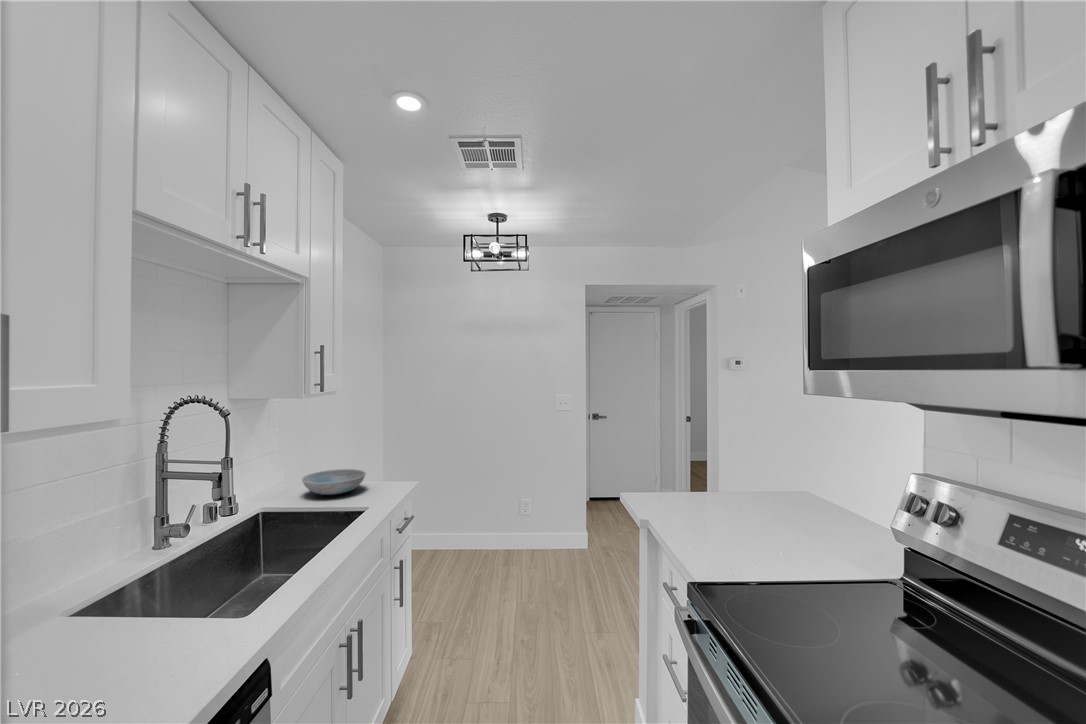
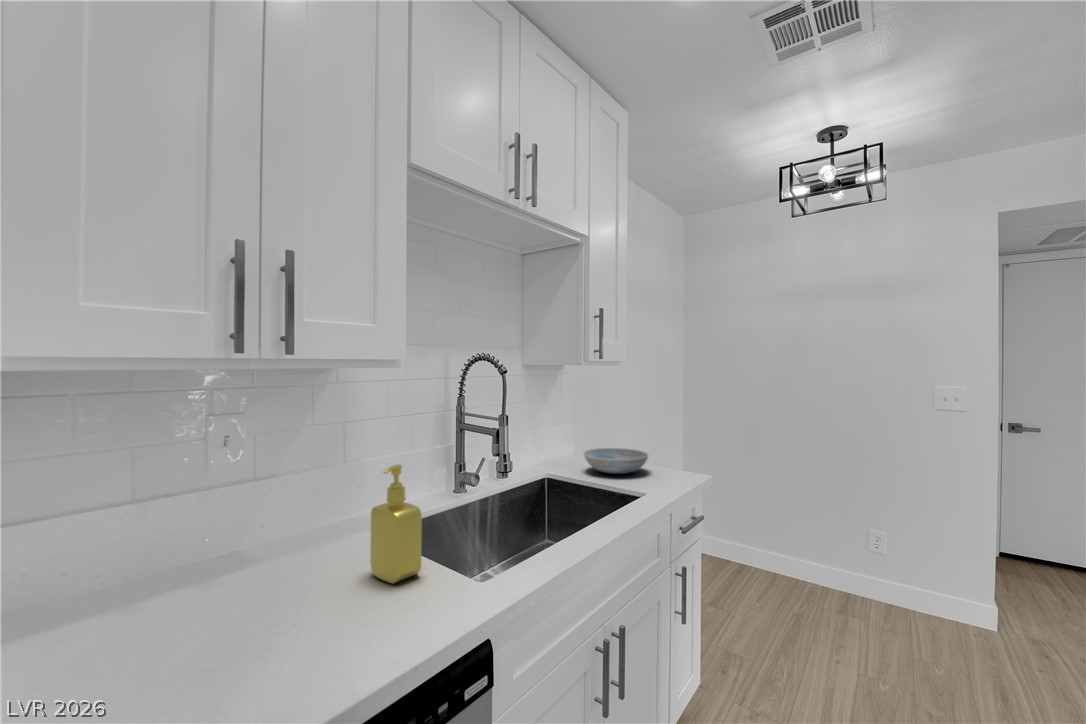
soap dispenser: none [97,534,170,661] -> present [370,465,422,584]

